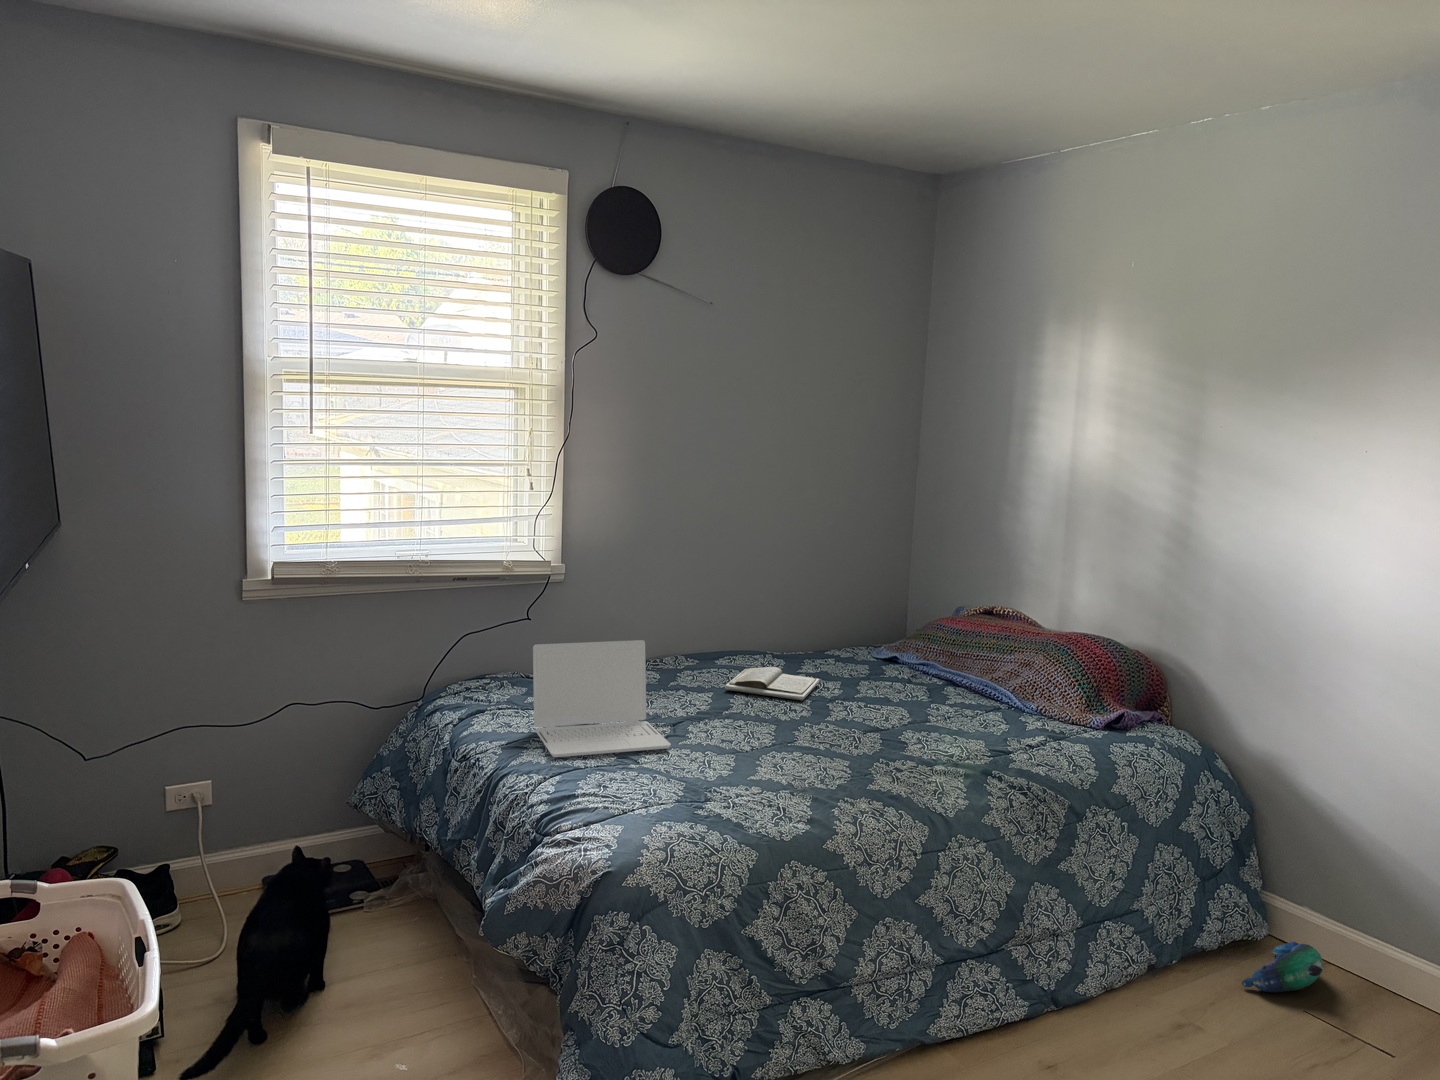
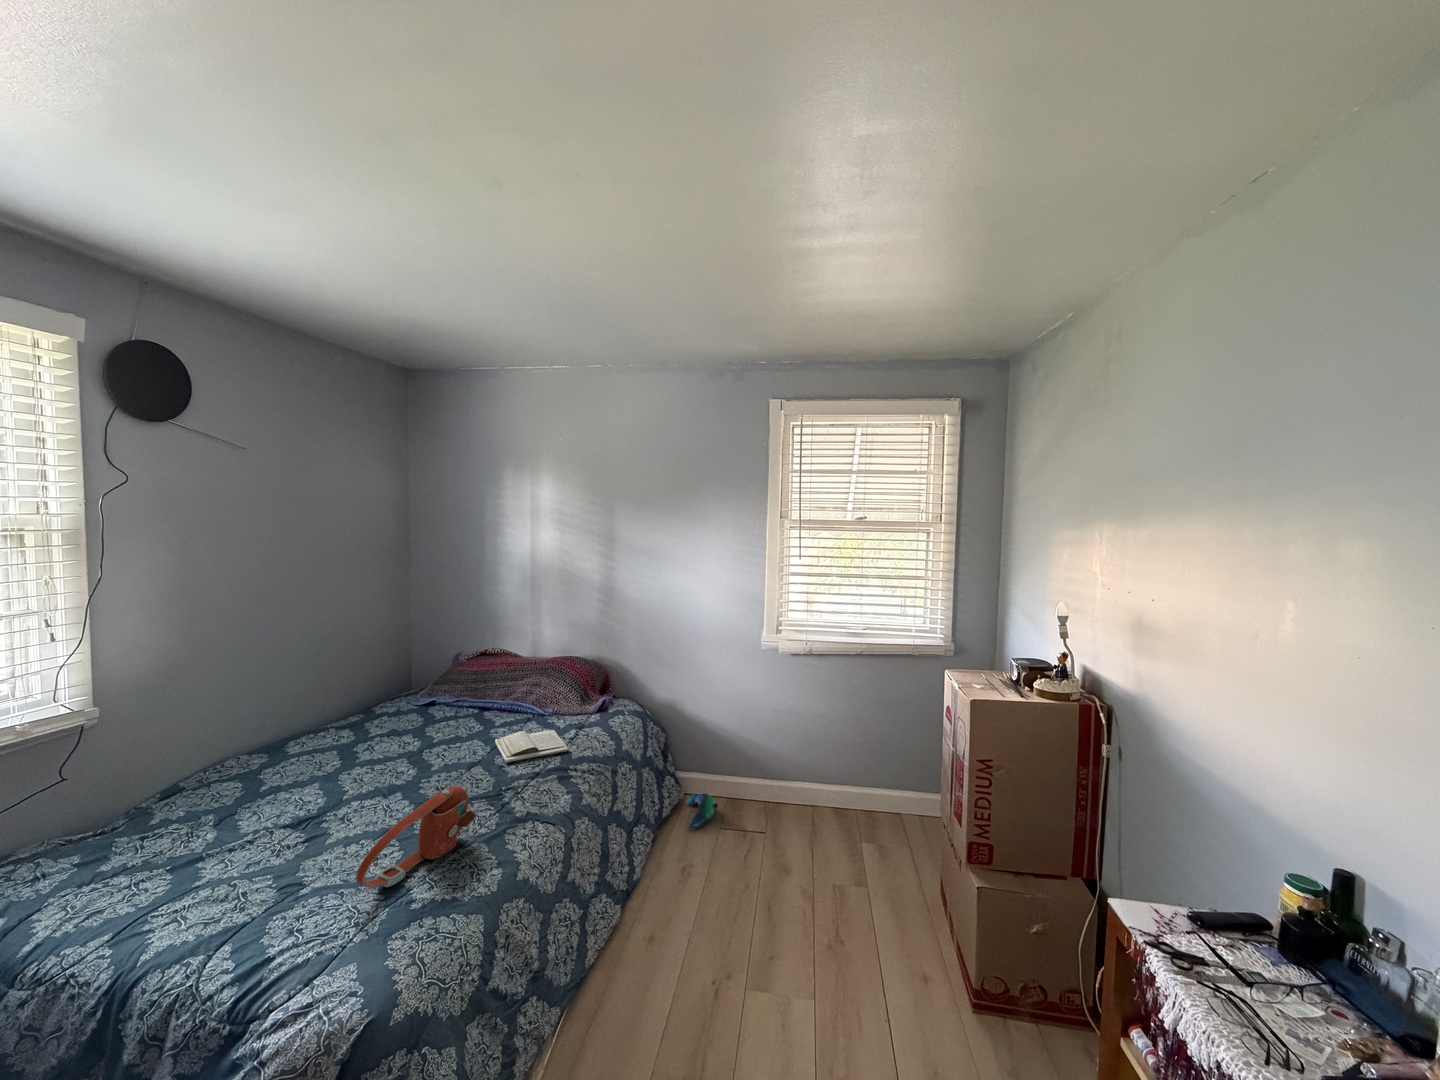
laptop: present [533,640,671,757] -> none [126,762,324,925]
book: present [725,667,819,700] -> present [495,730,568,763]
handbag: none [657,712,807,791] -> present [356,786,476,887]

